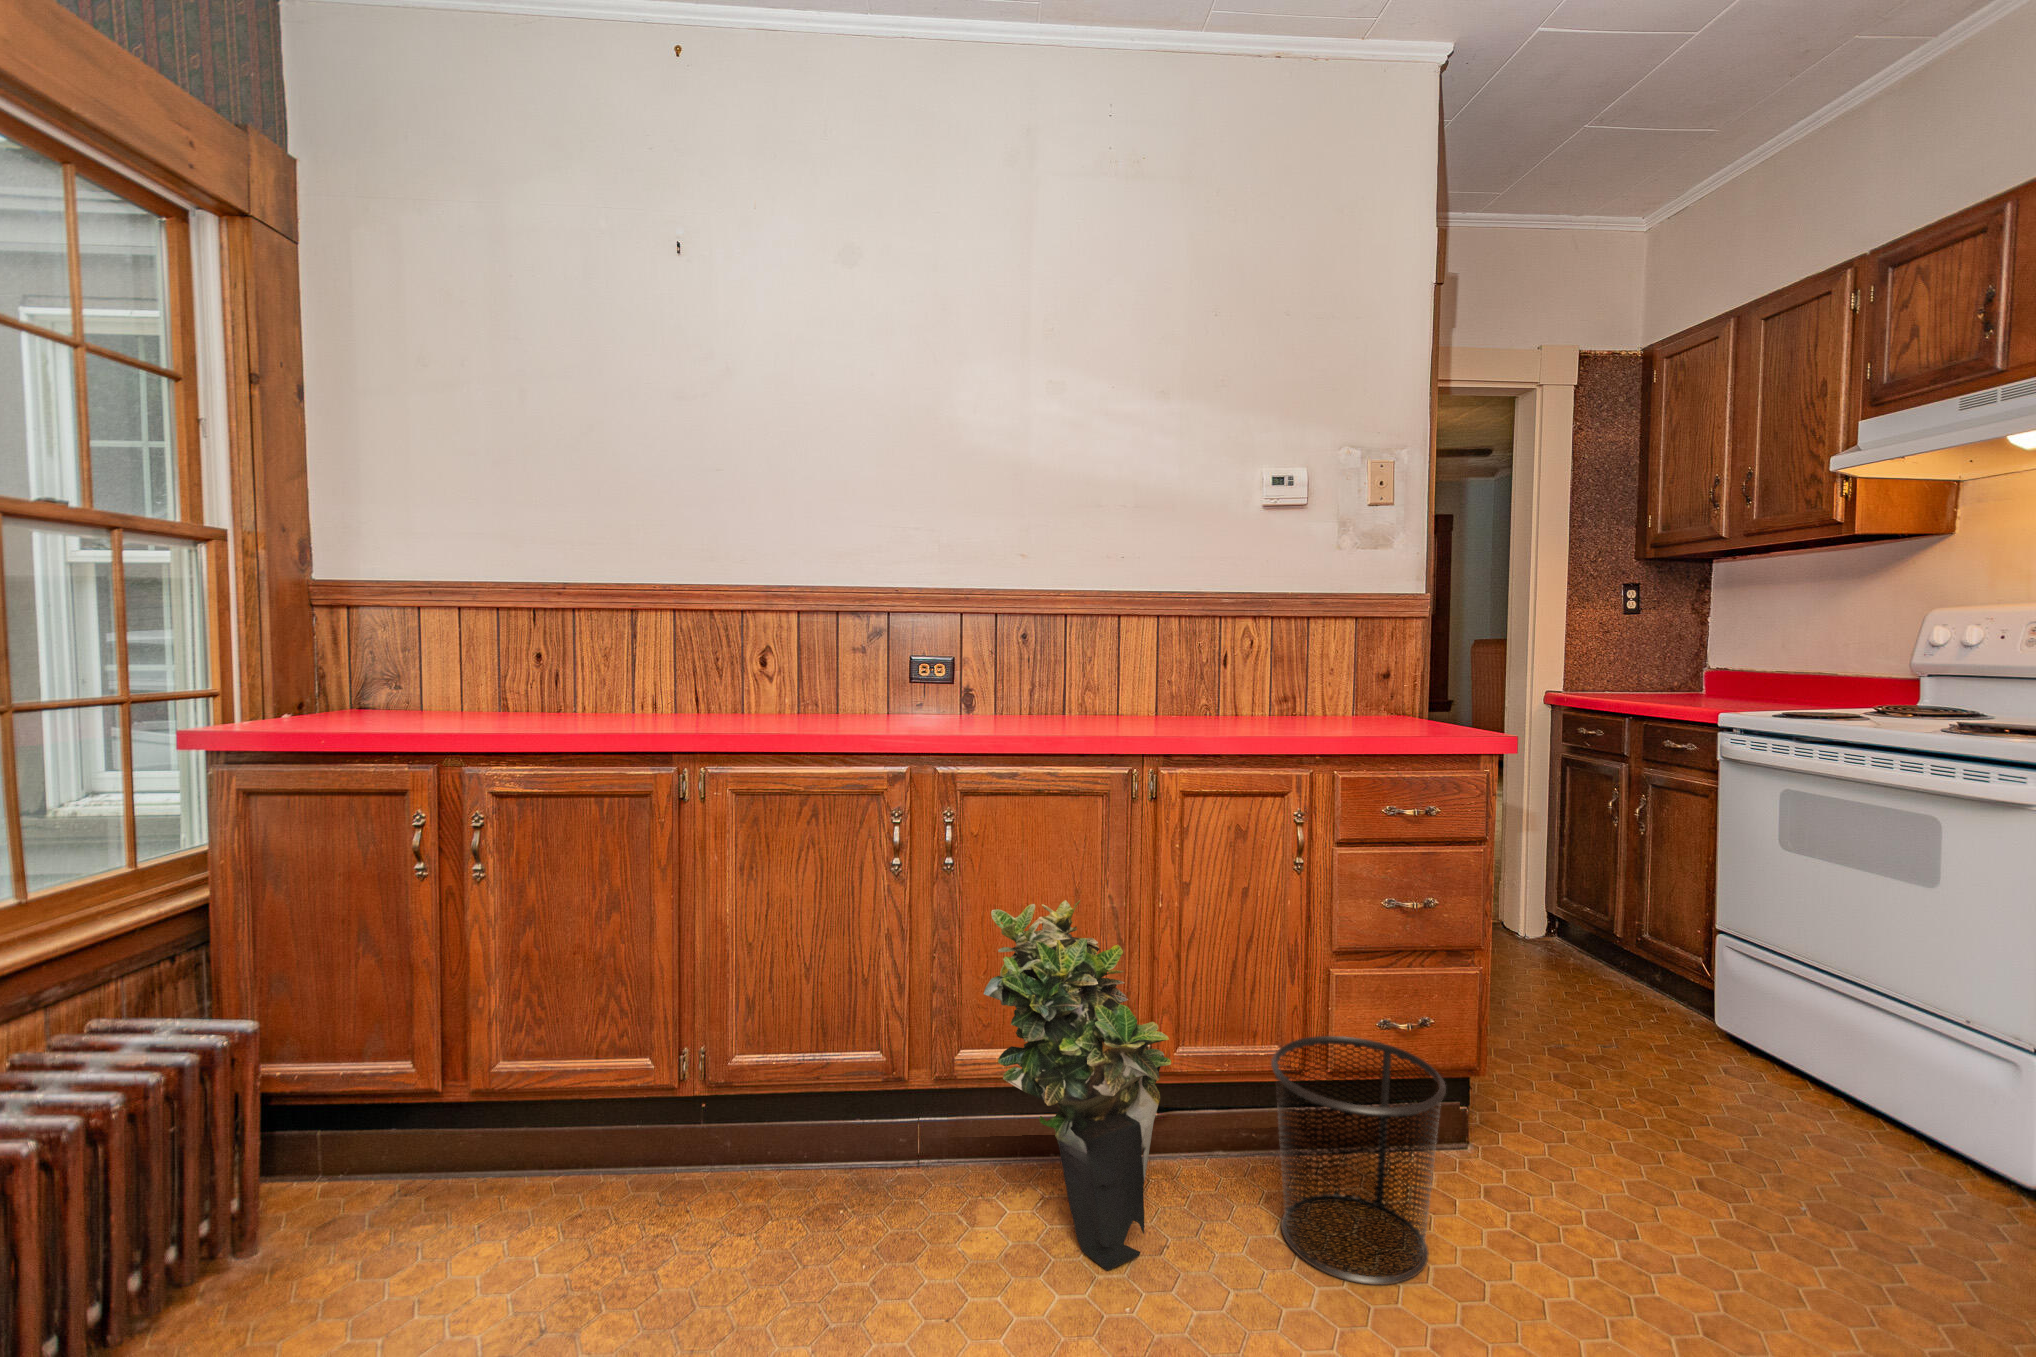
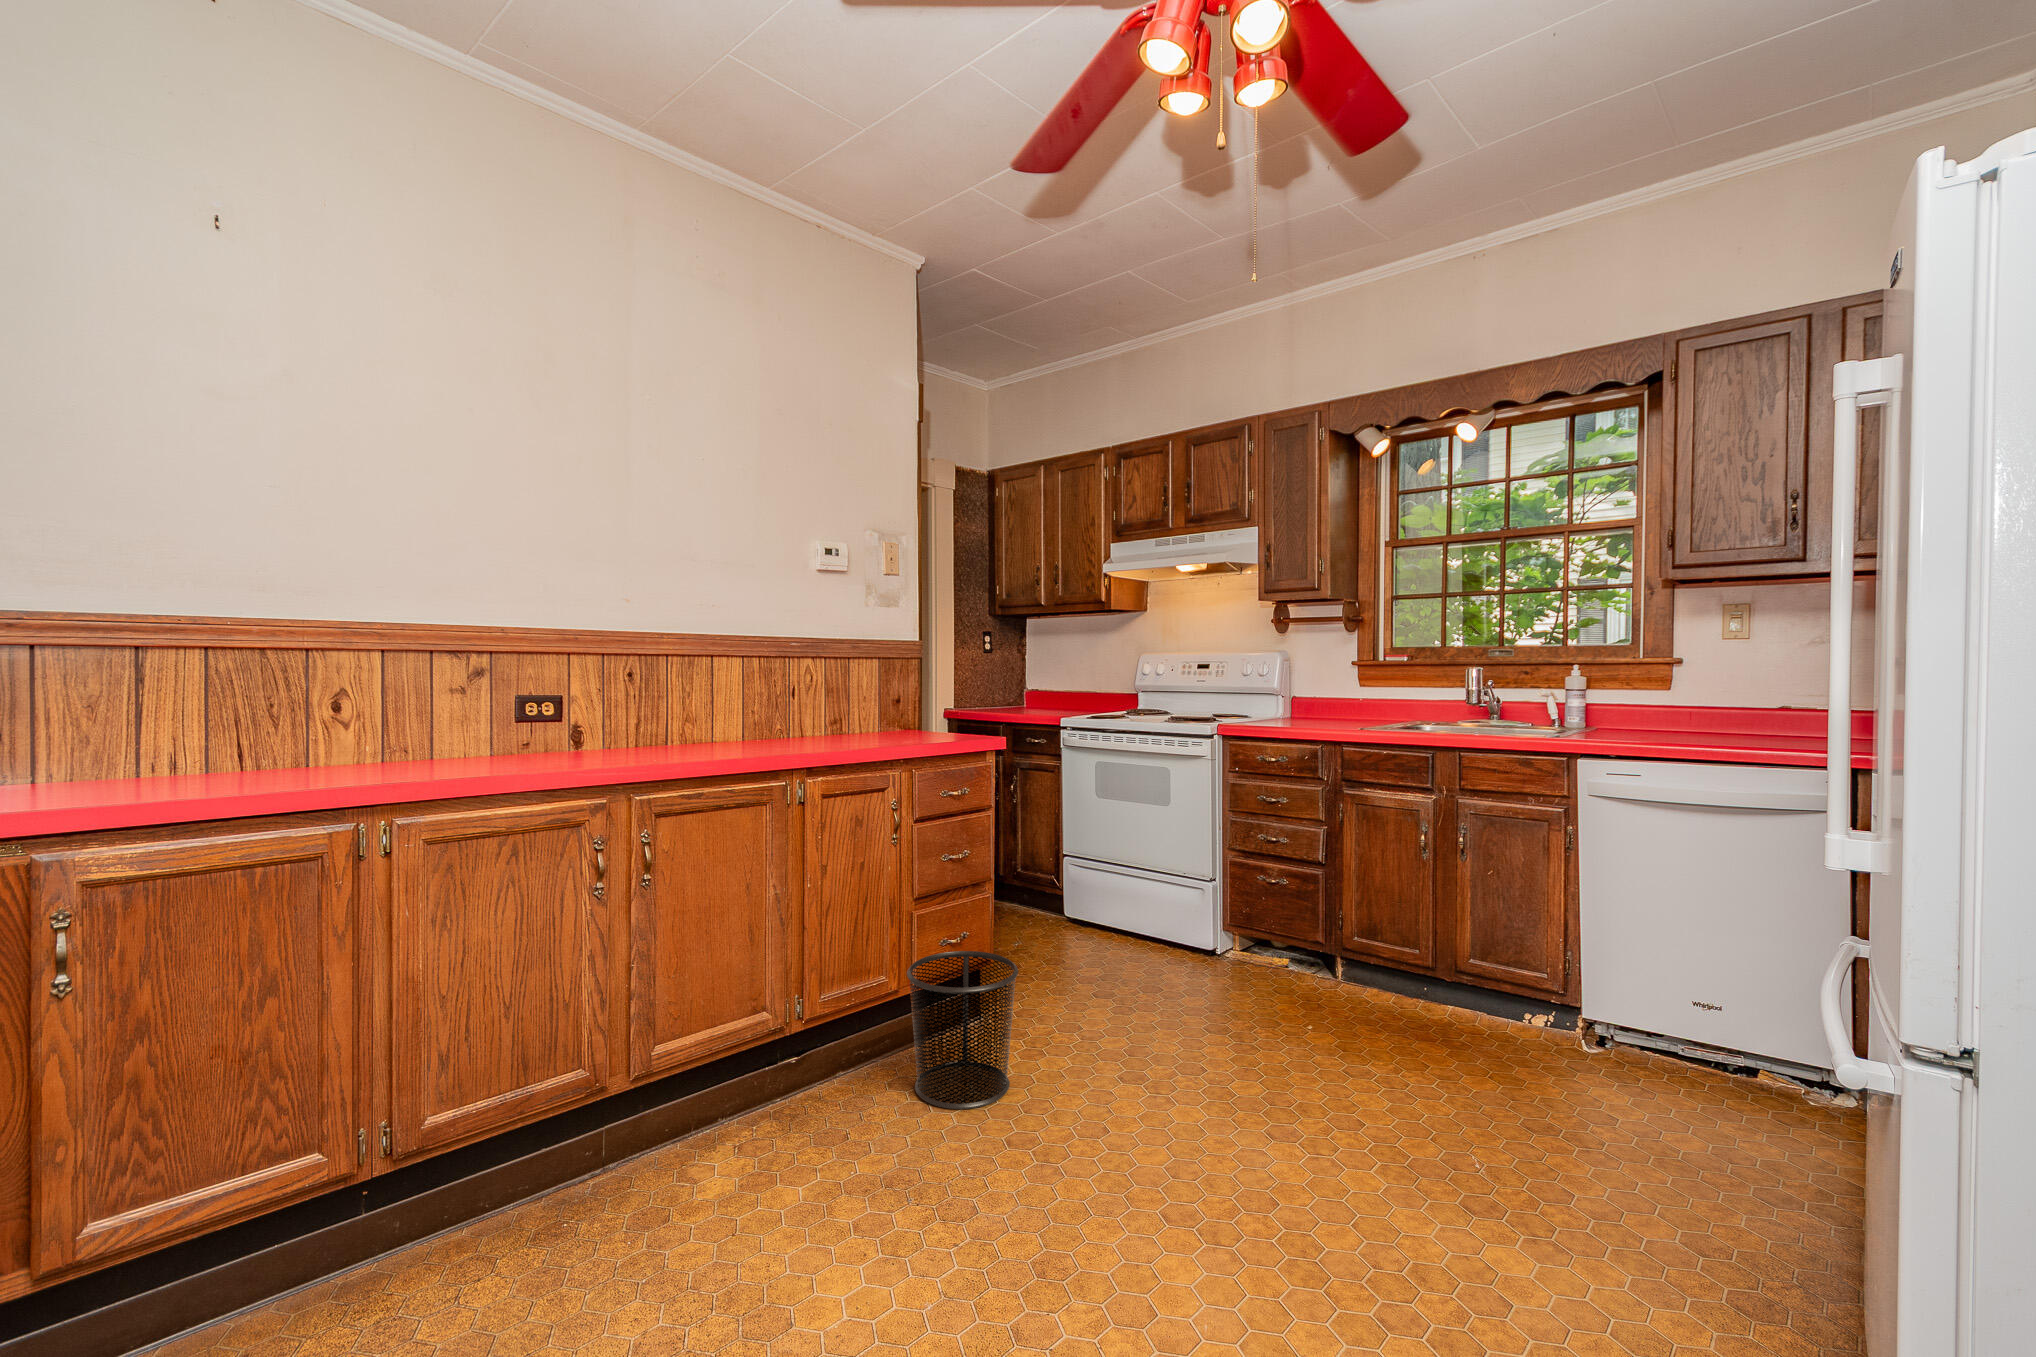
potted plant: present [984,900,1171,1271] -> none [698,890,863,1166]

